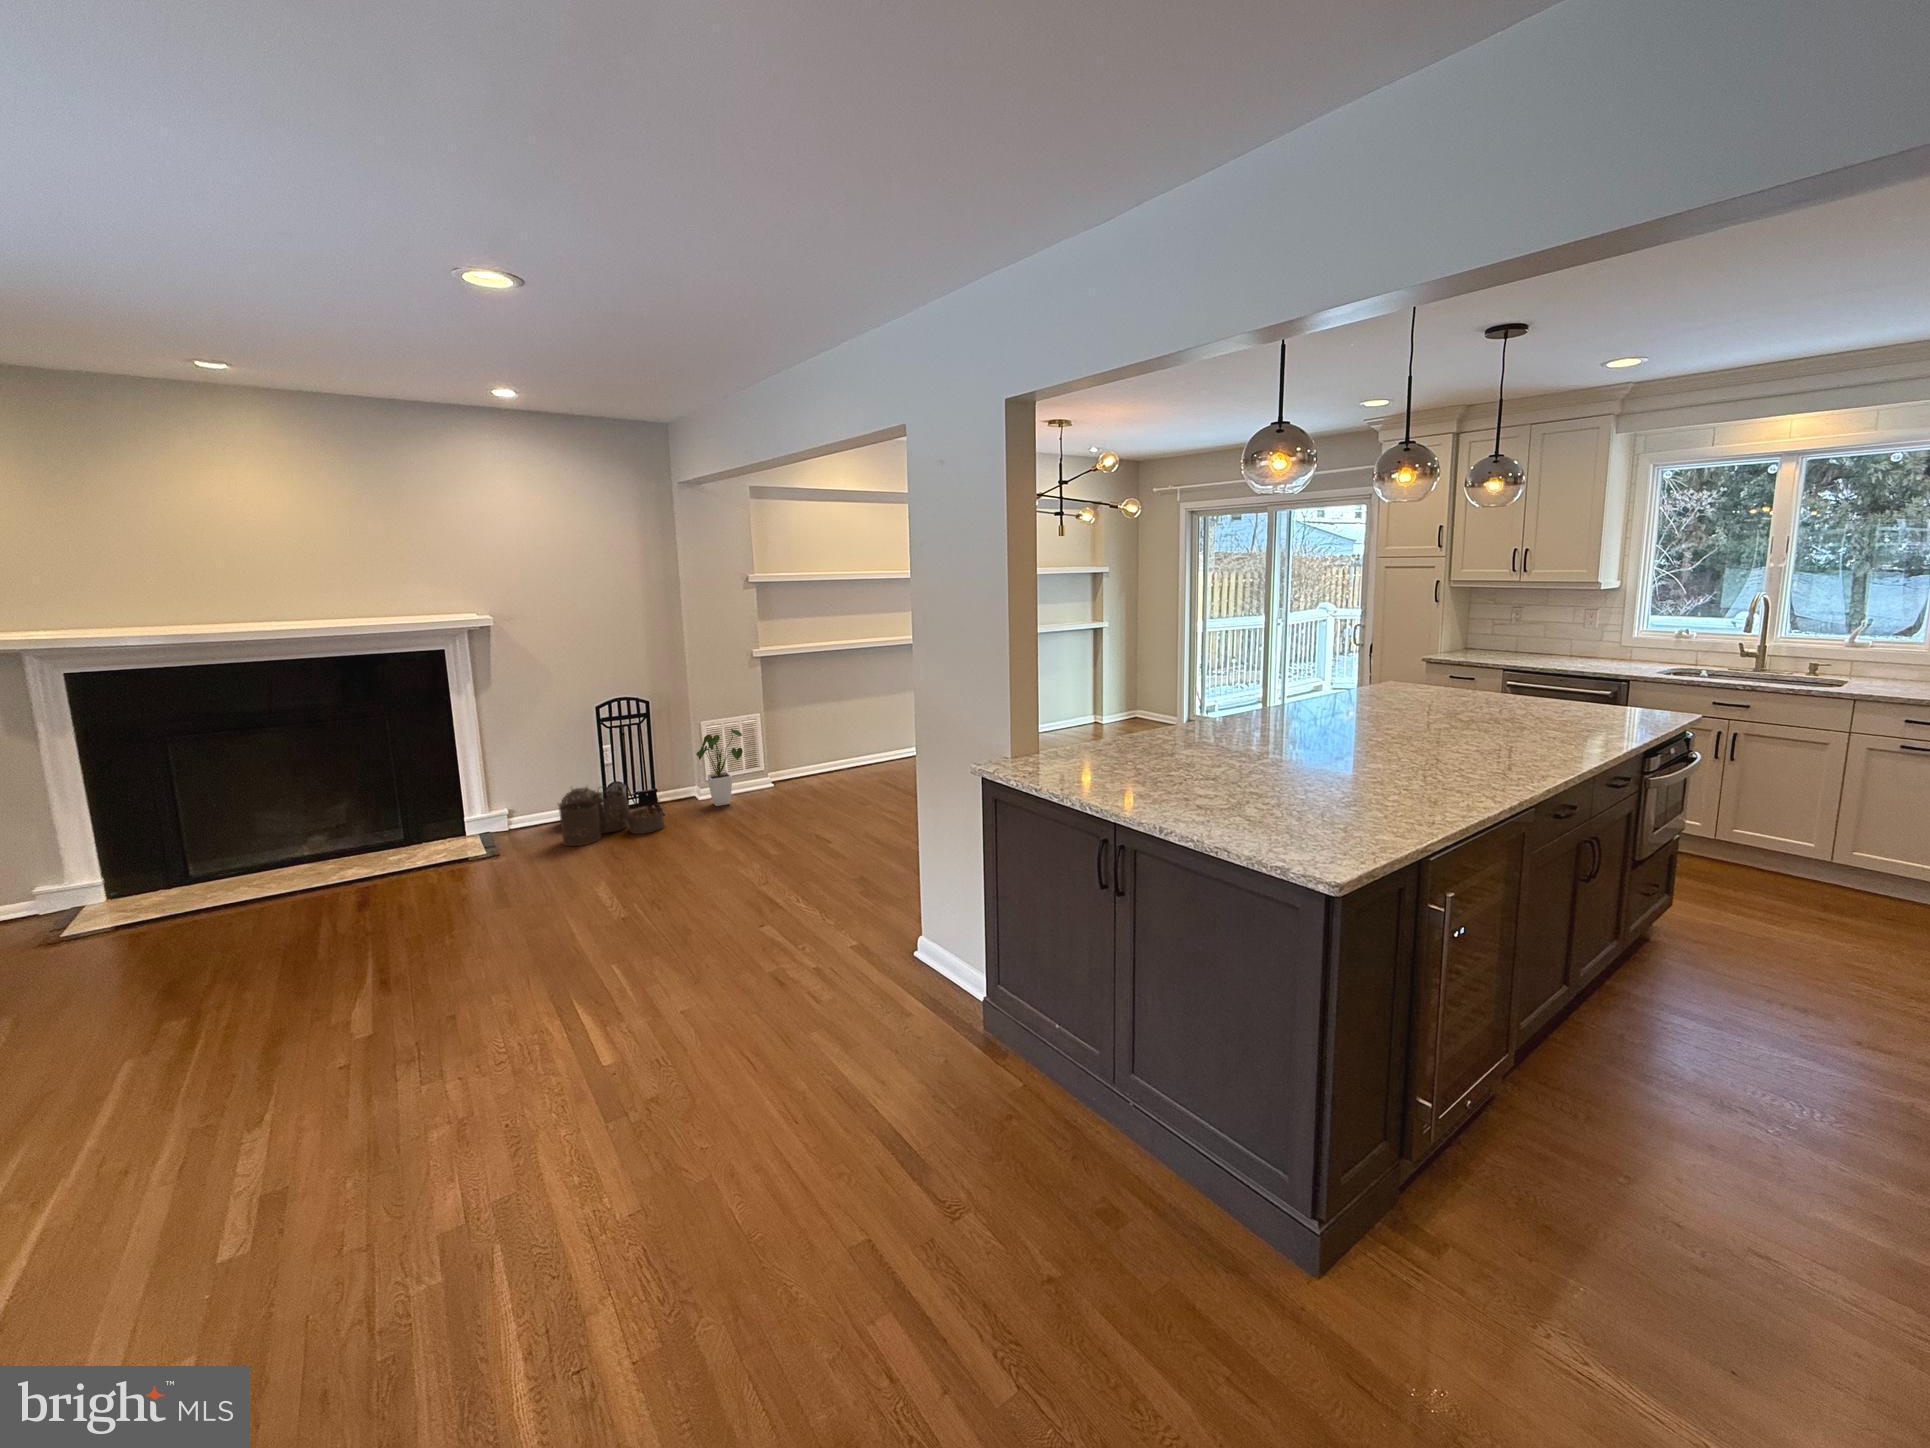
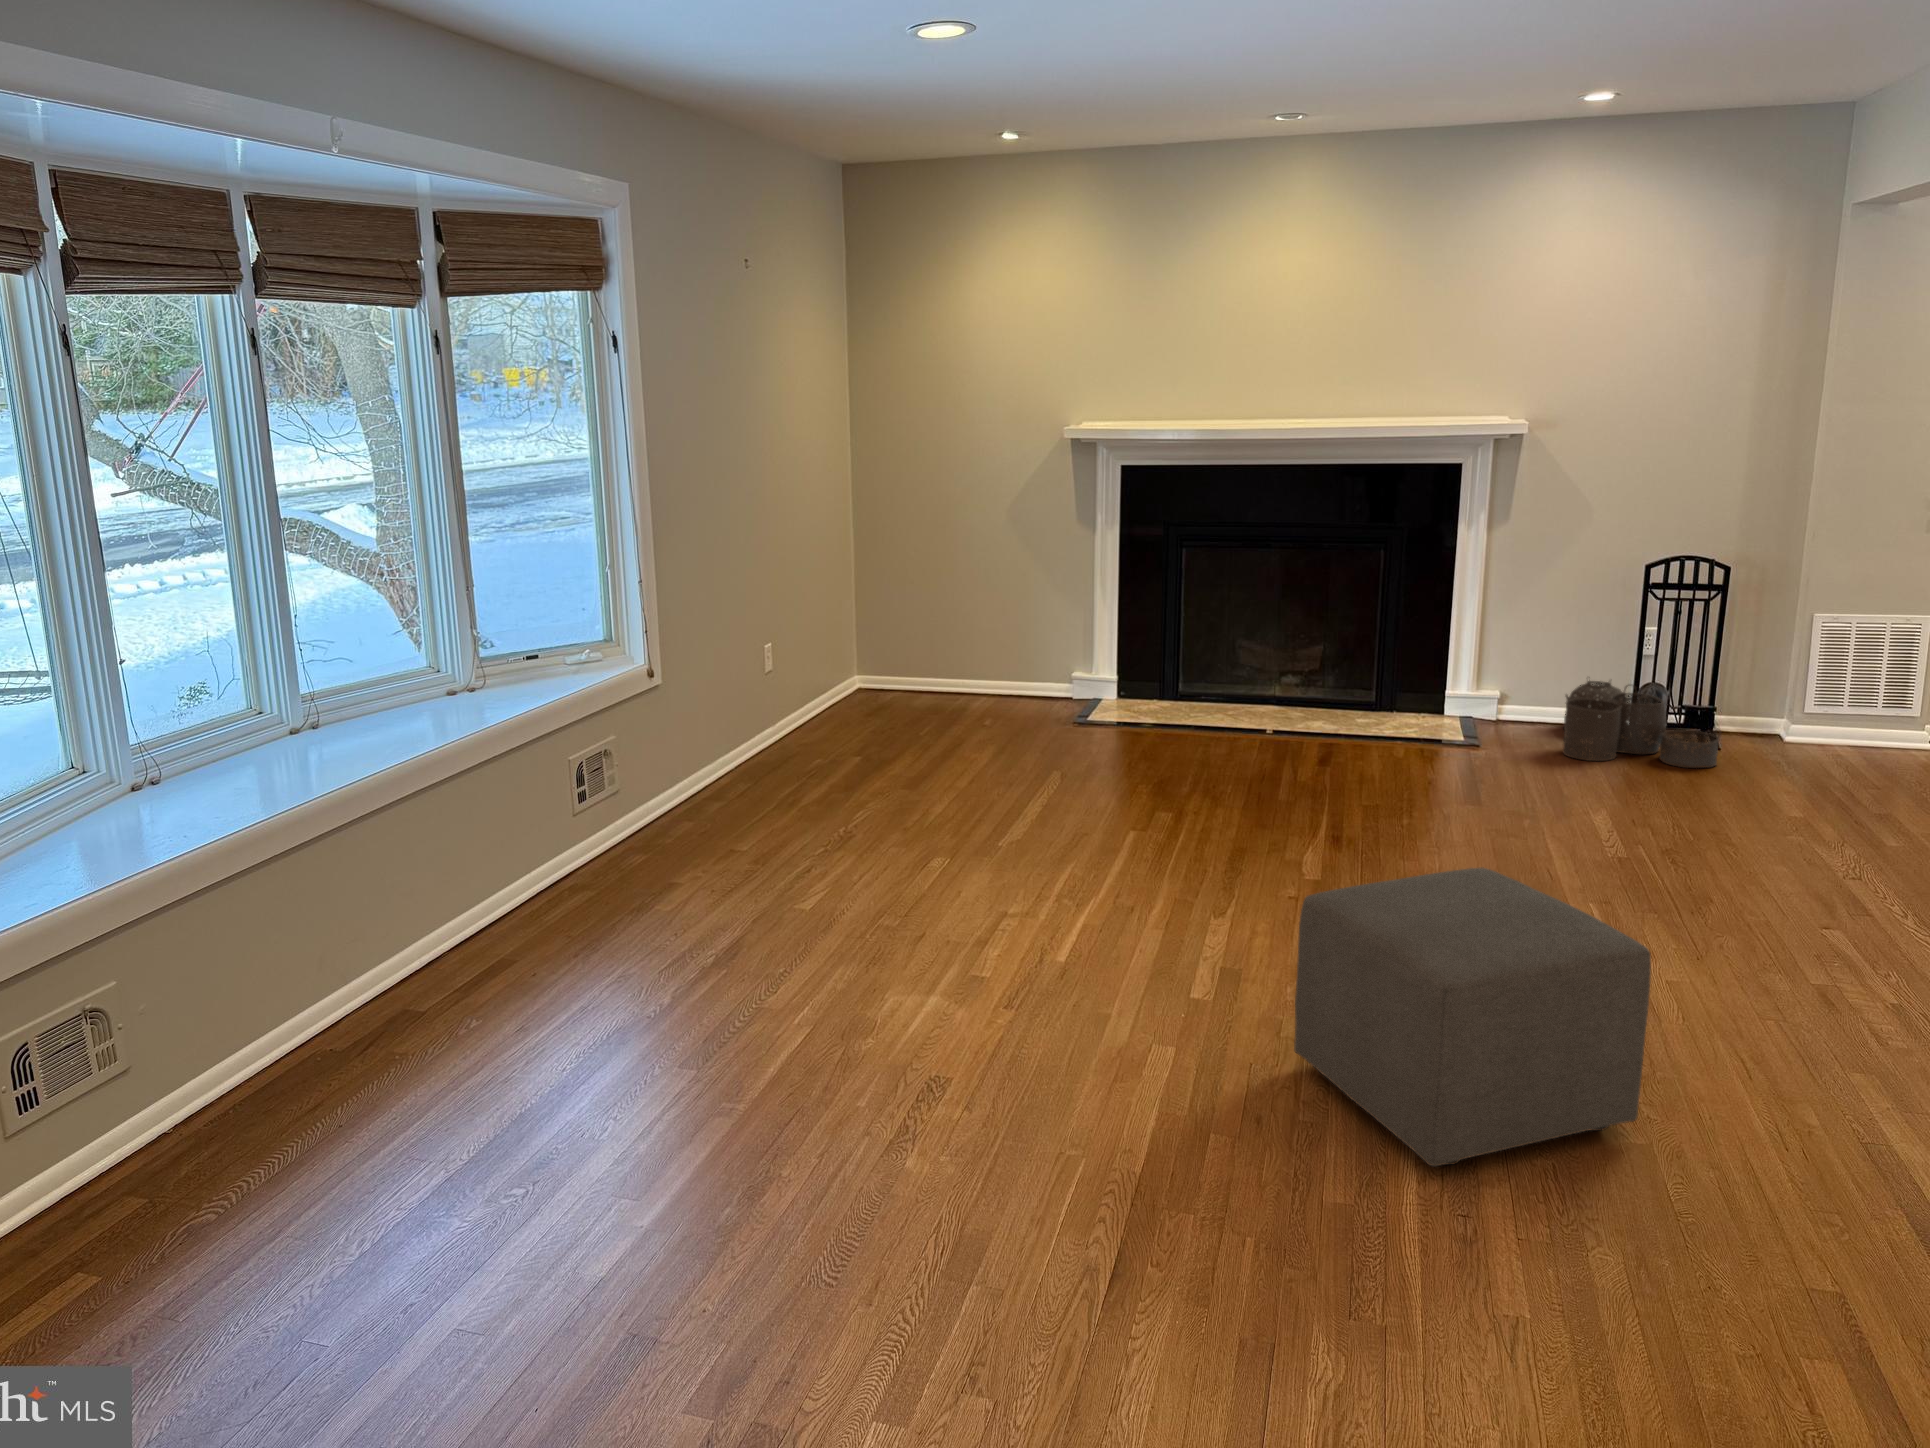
house plant: present [696,729,743,806] -> none [1795,630,1892,758]
ottoman: none [313,984,671,1305] -> present [1294,867,1651,1167]

